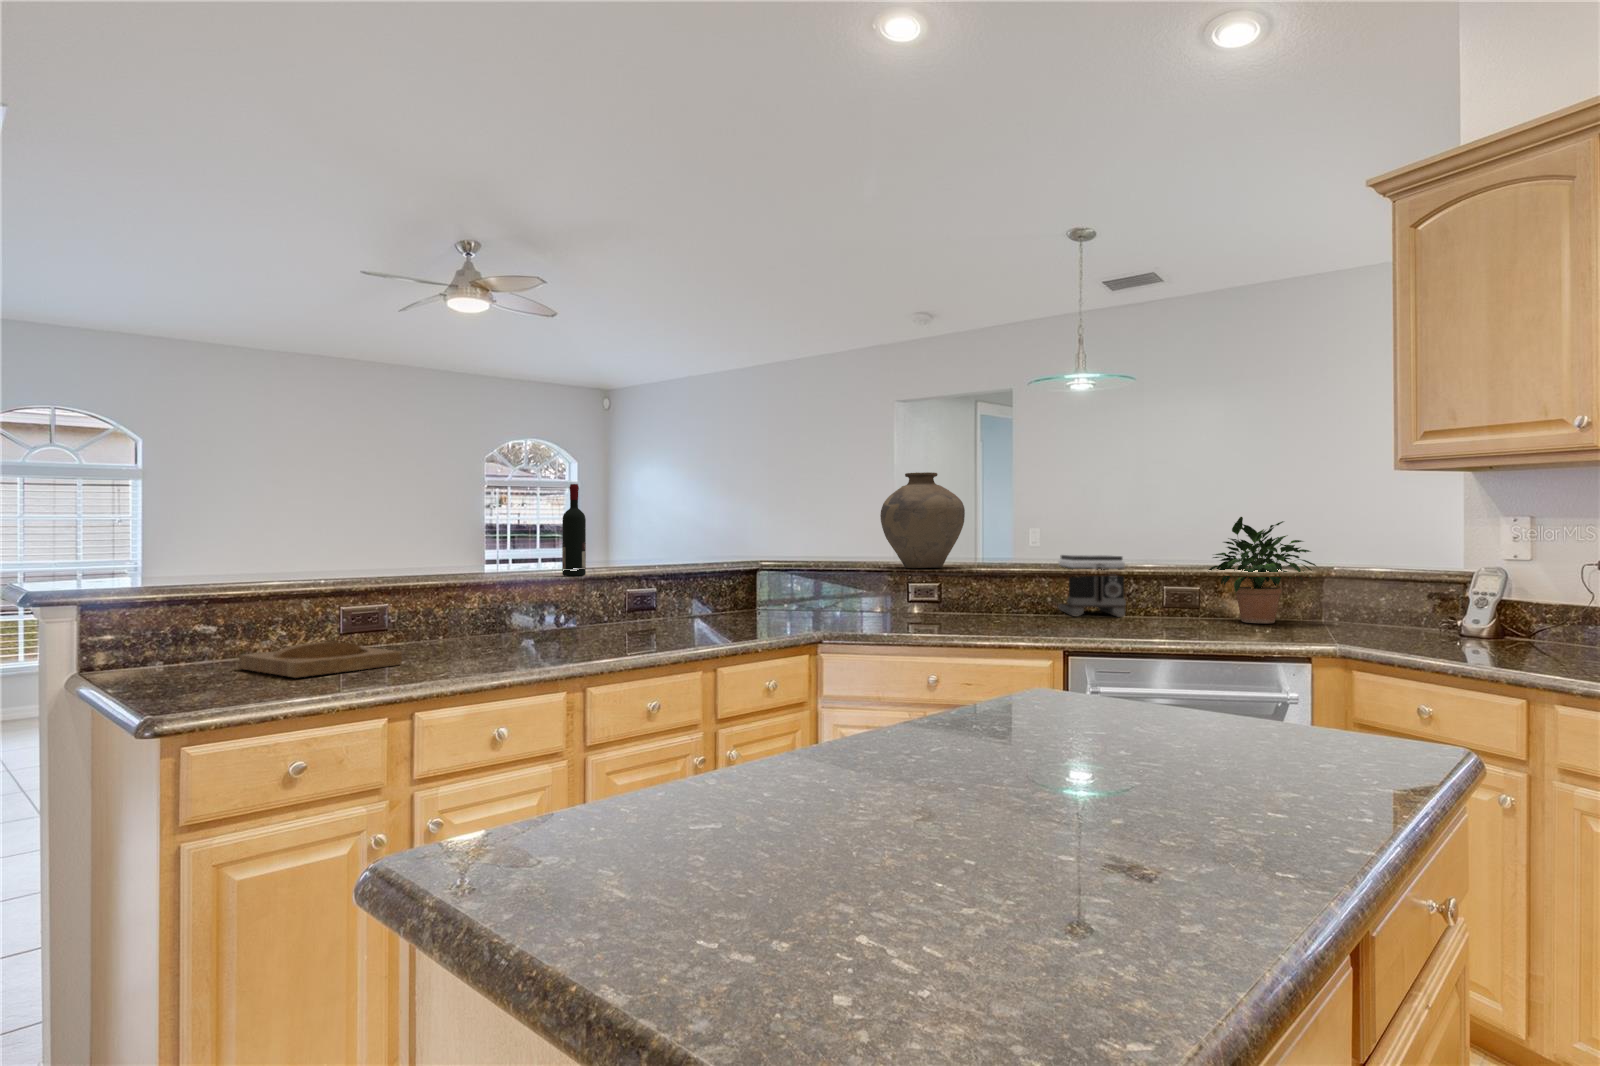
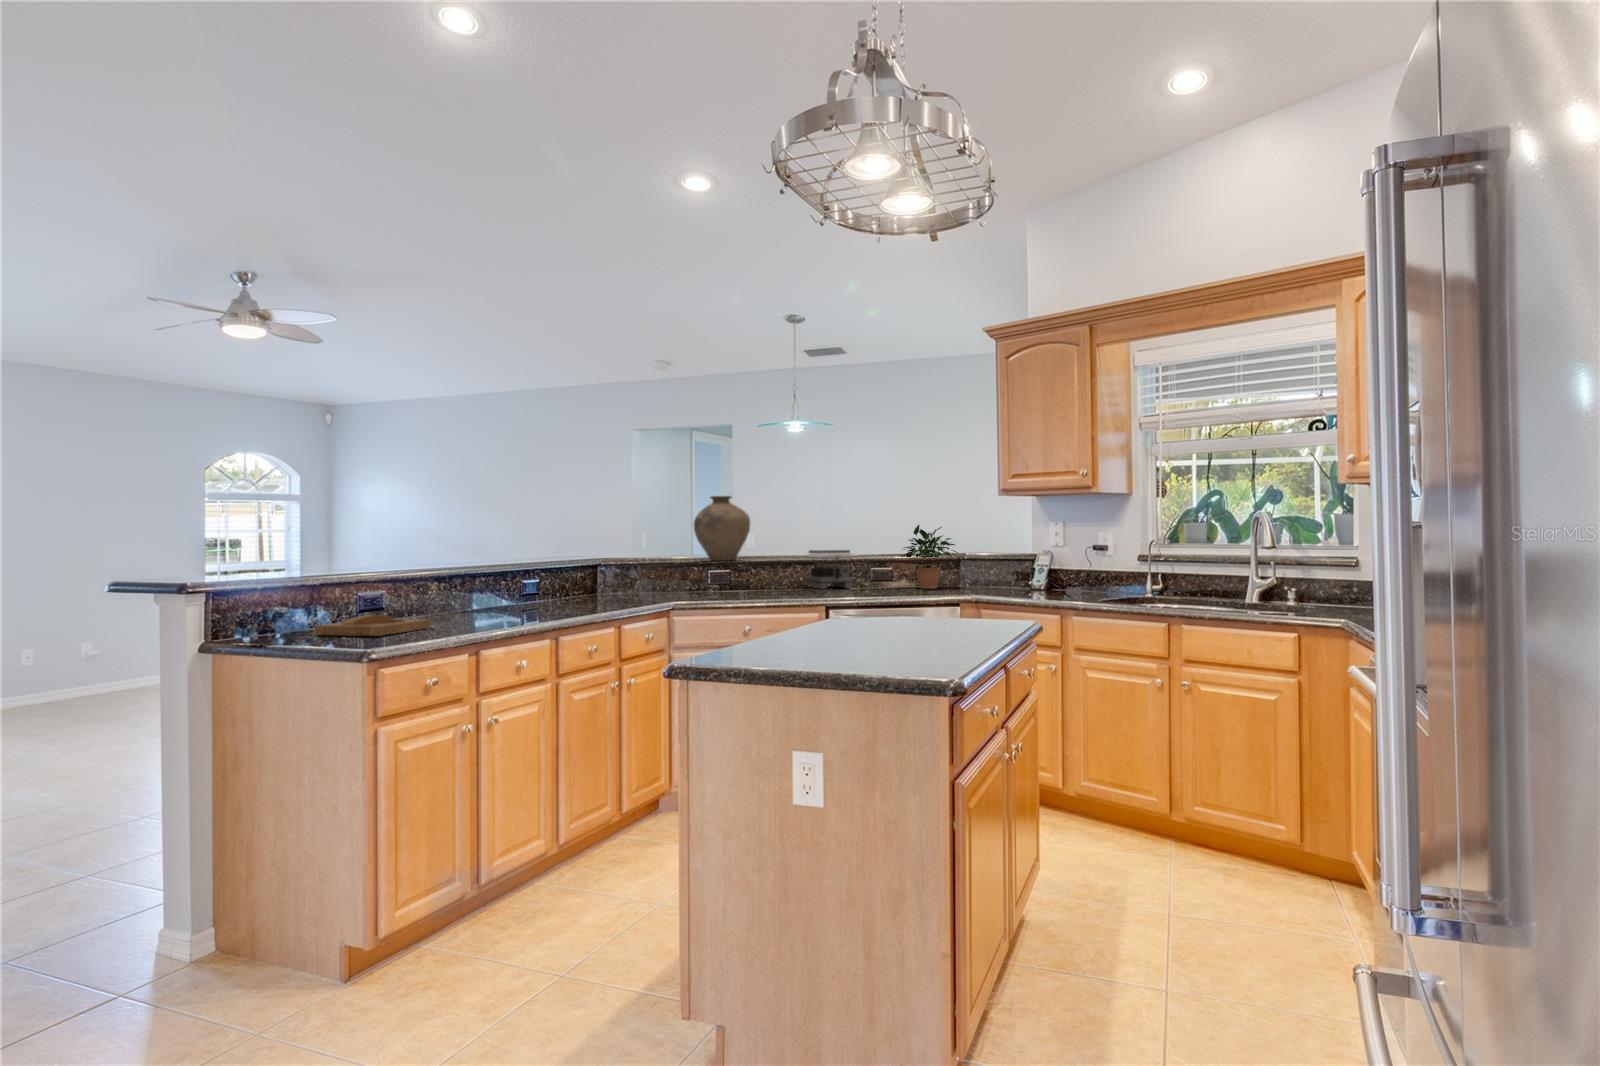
wine bottle: present [562,484,586,576] -> none [479,504,497,570]

